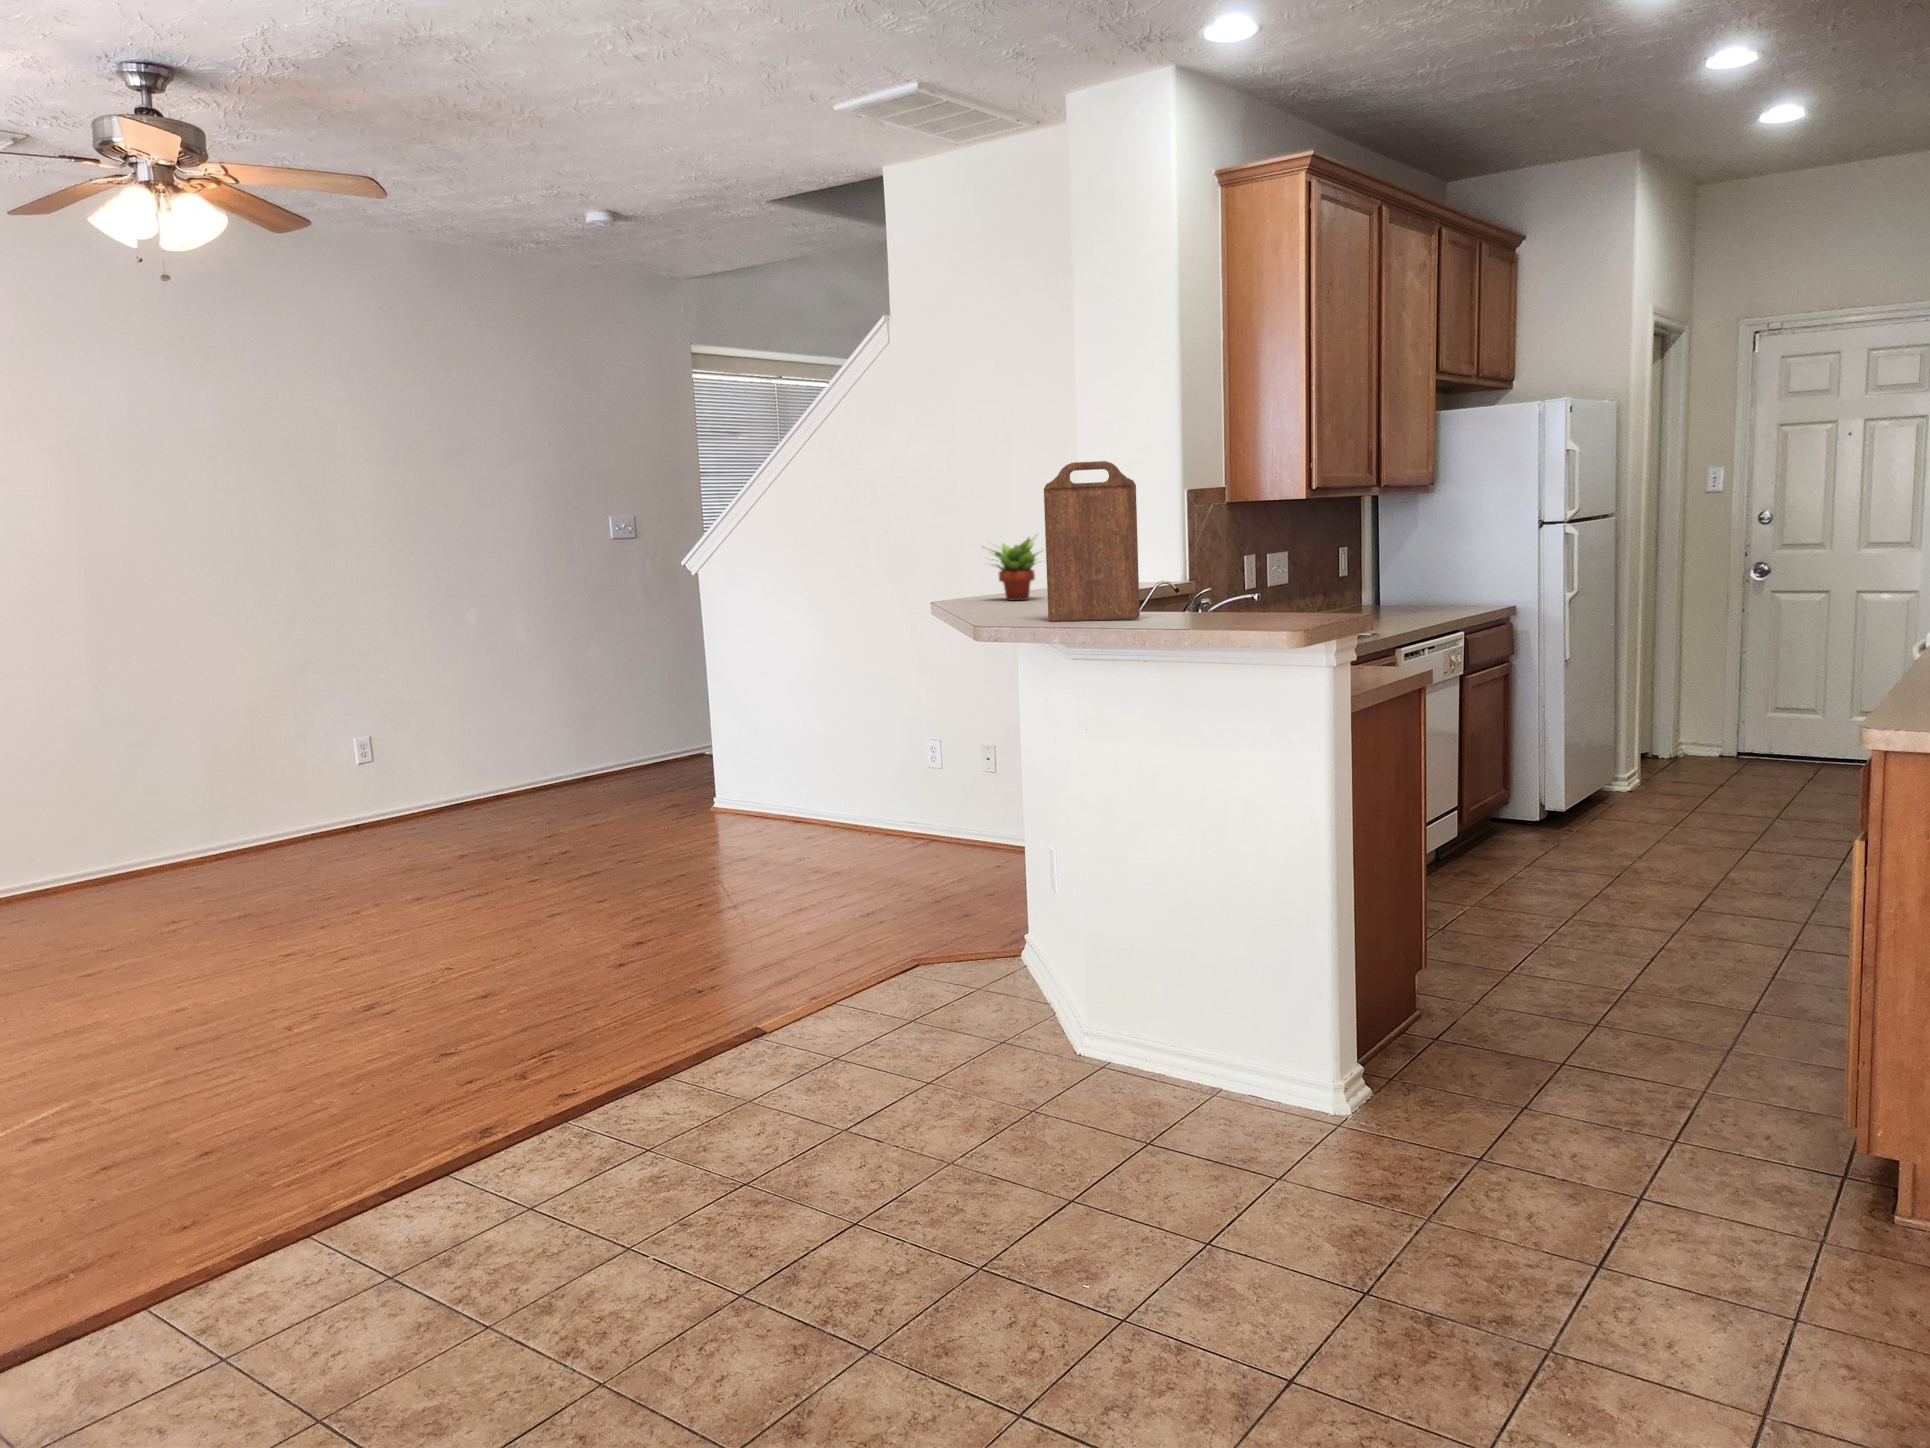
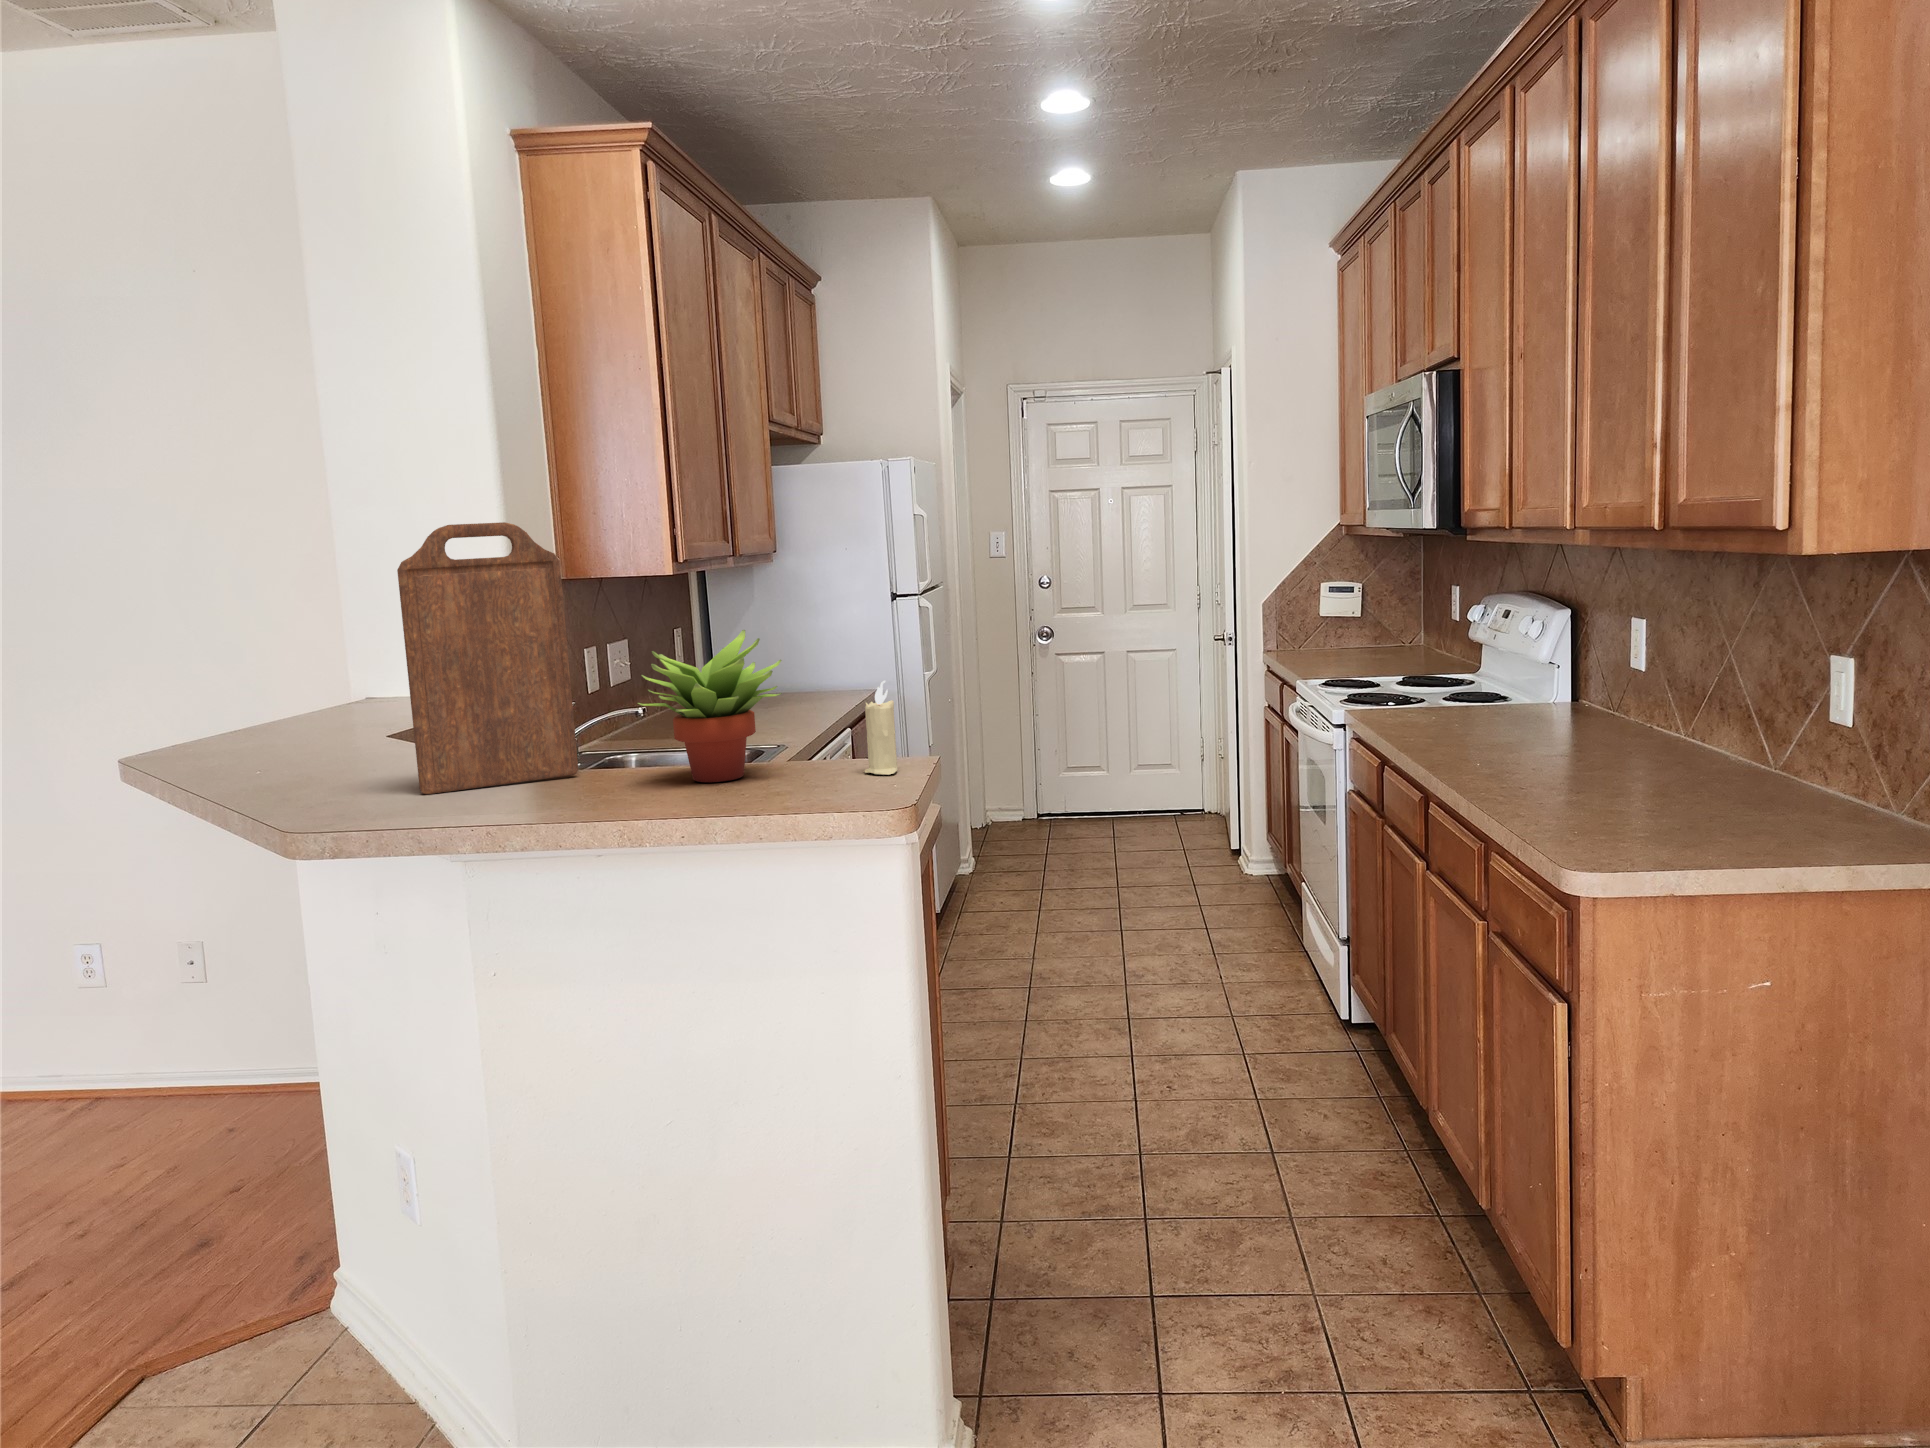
succulent plant: present [989,536,1043,601] -> present [638,630,782,782]
candle: none [1294,566,1316,628] -> present [864,681,898,774]

